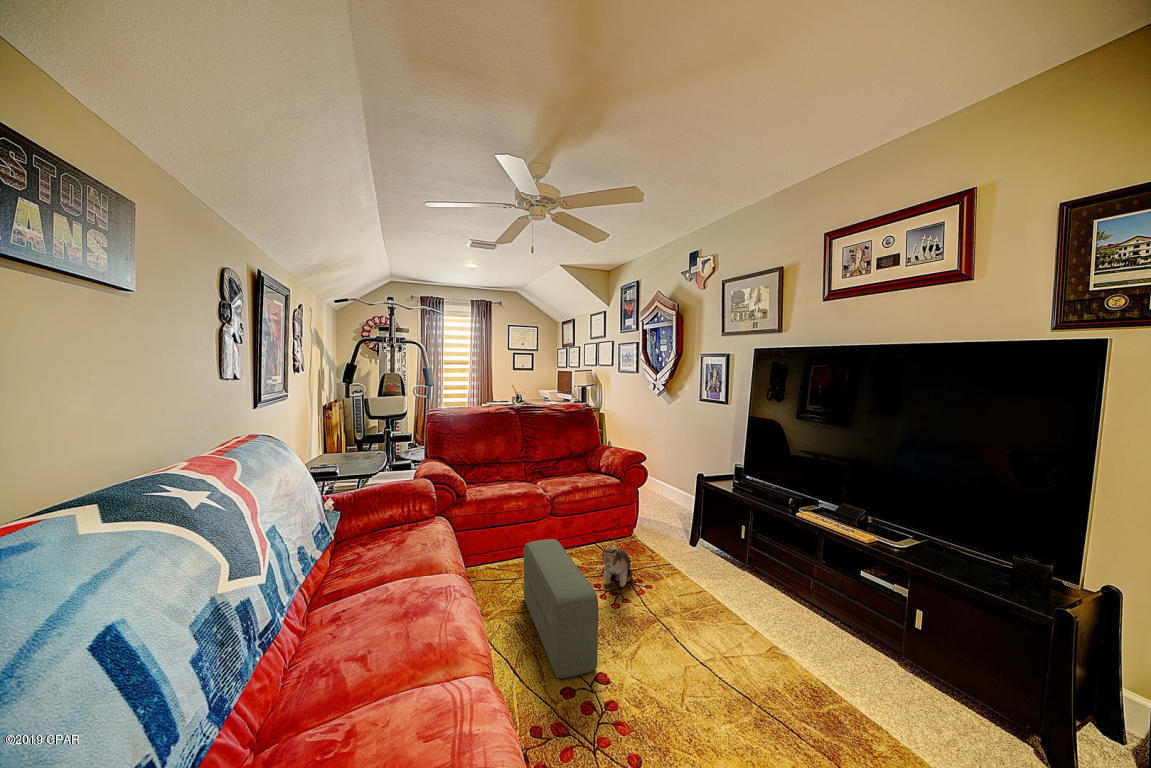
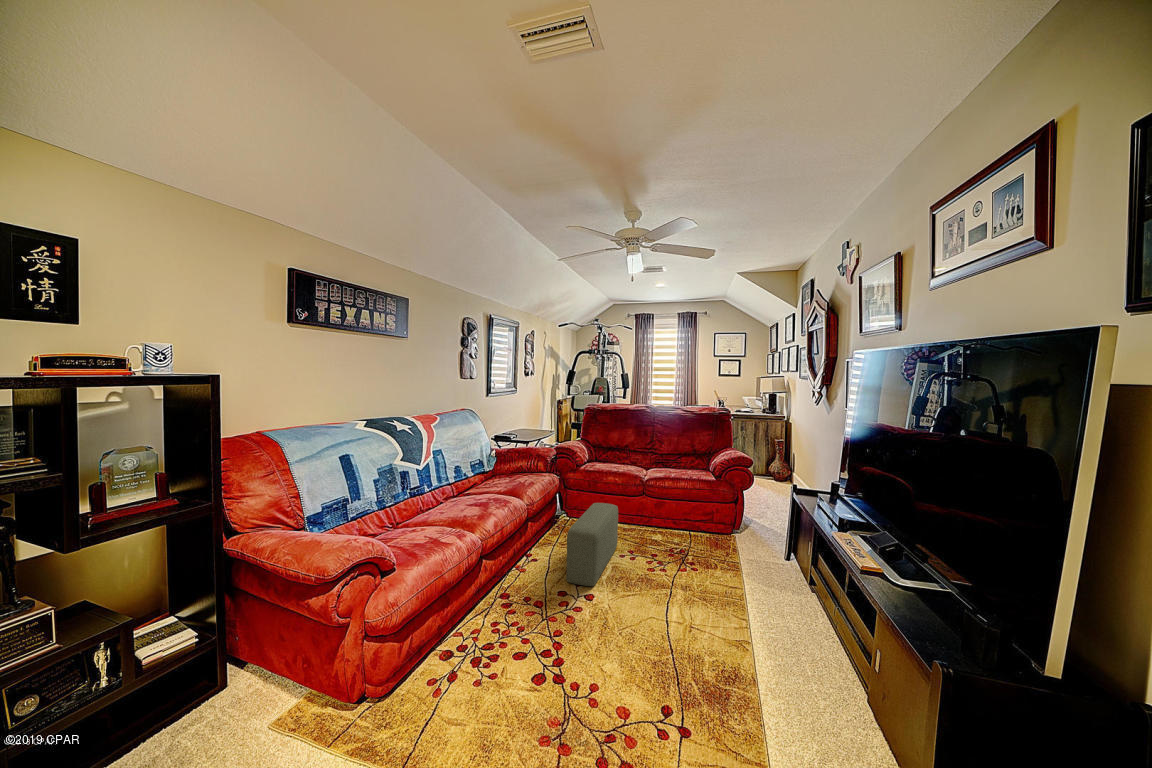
plush toy: present [599,546,633,587] -> none [647,522,697,558]

